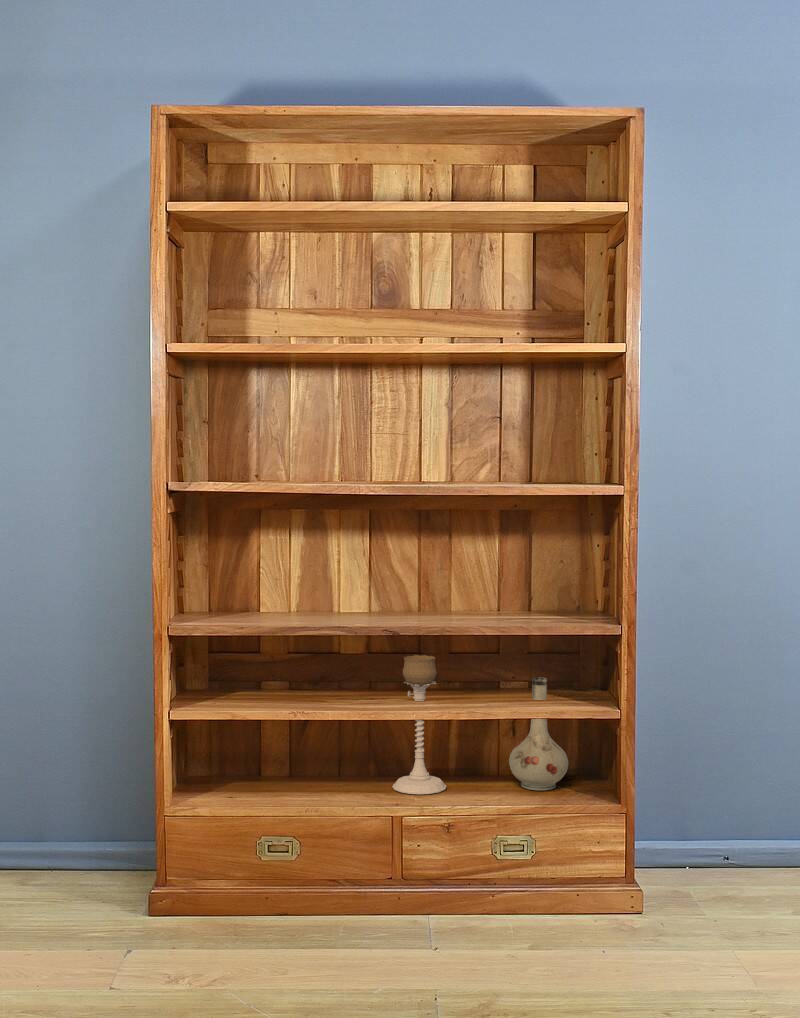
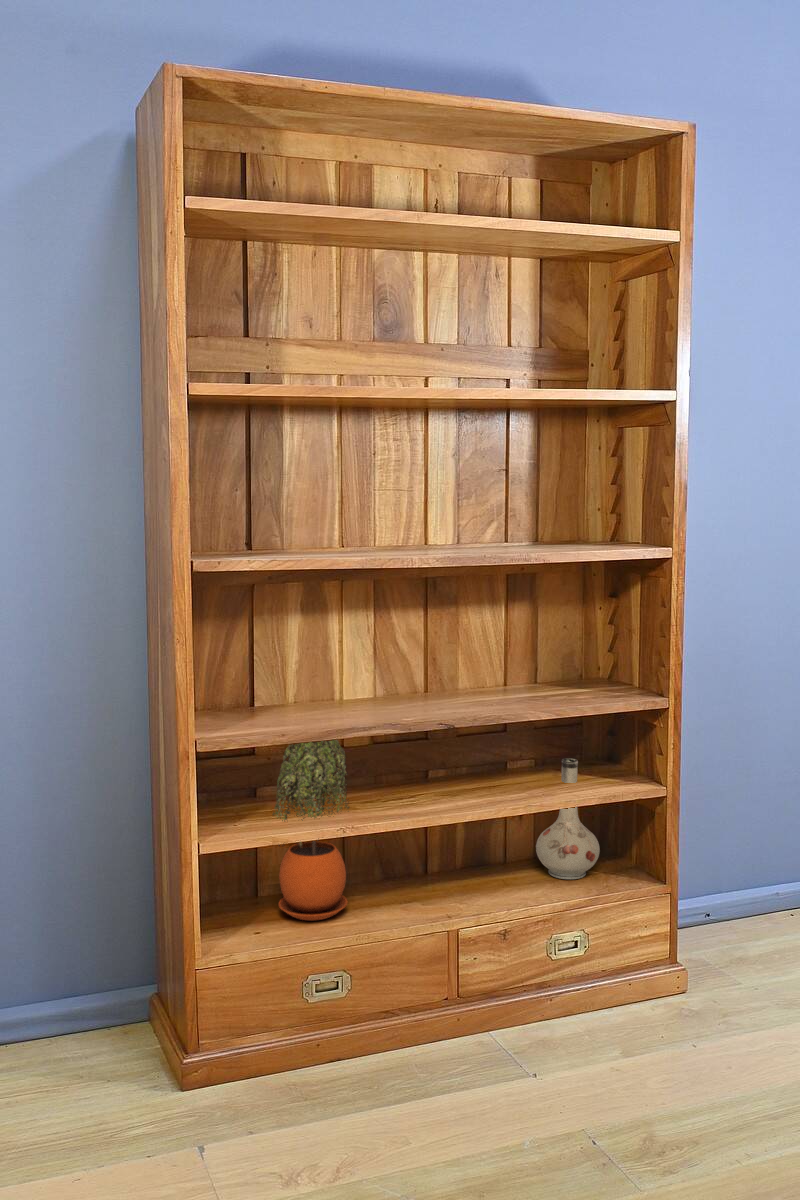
potted plant: none [251,635,325,795] -> present [273,739,349,921]
candle holder: present [392,655,446,794] -> none [419,744,479,901]

